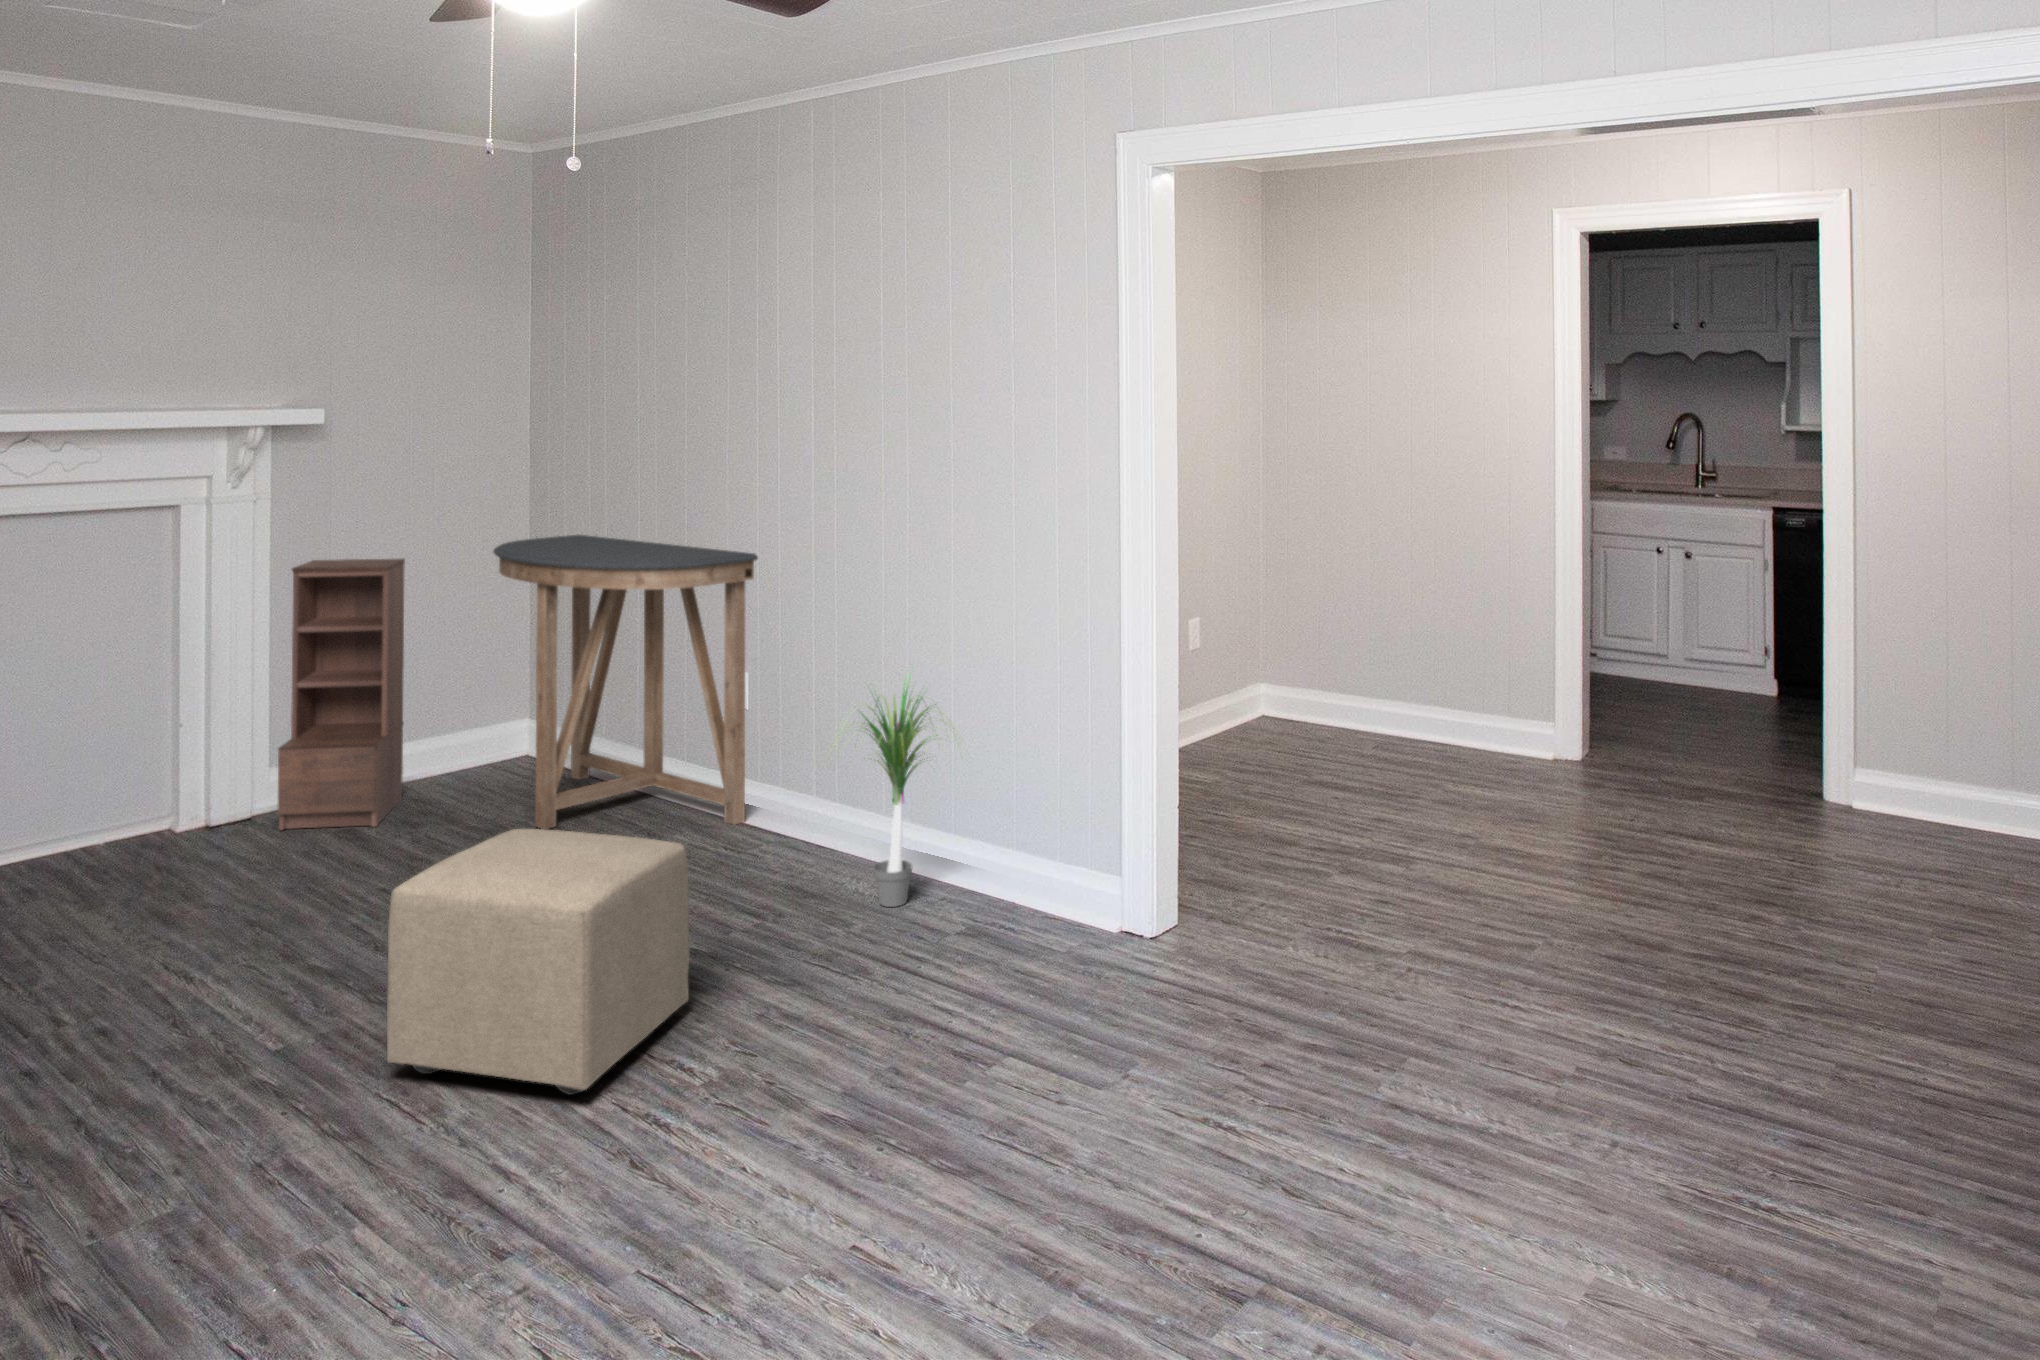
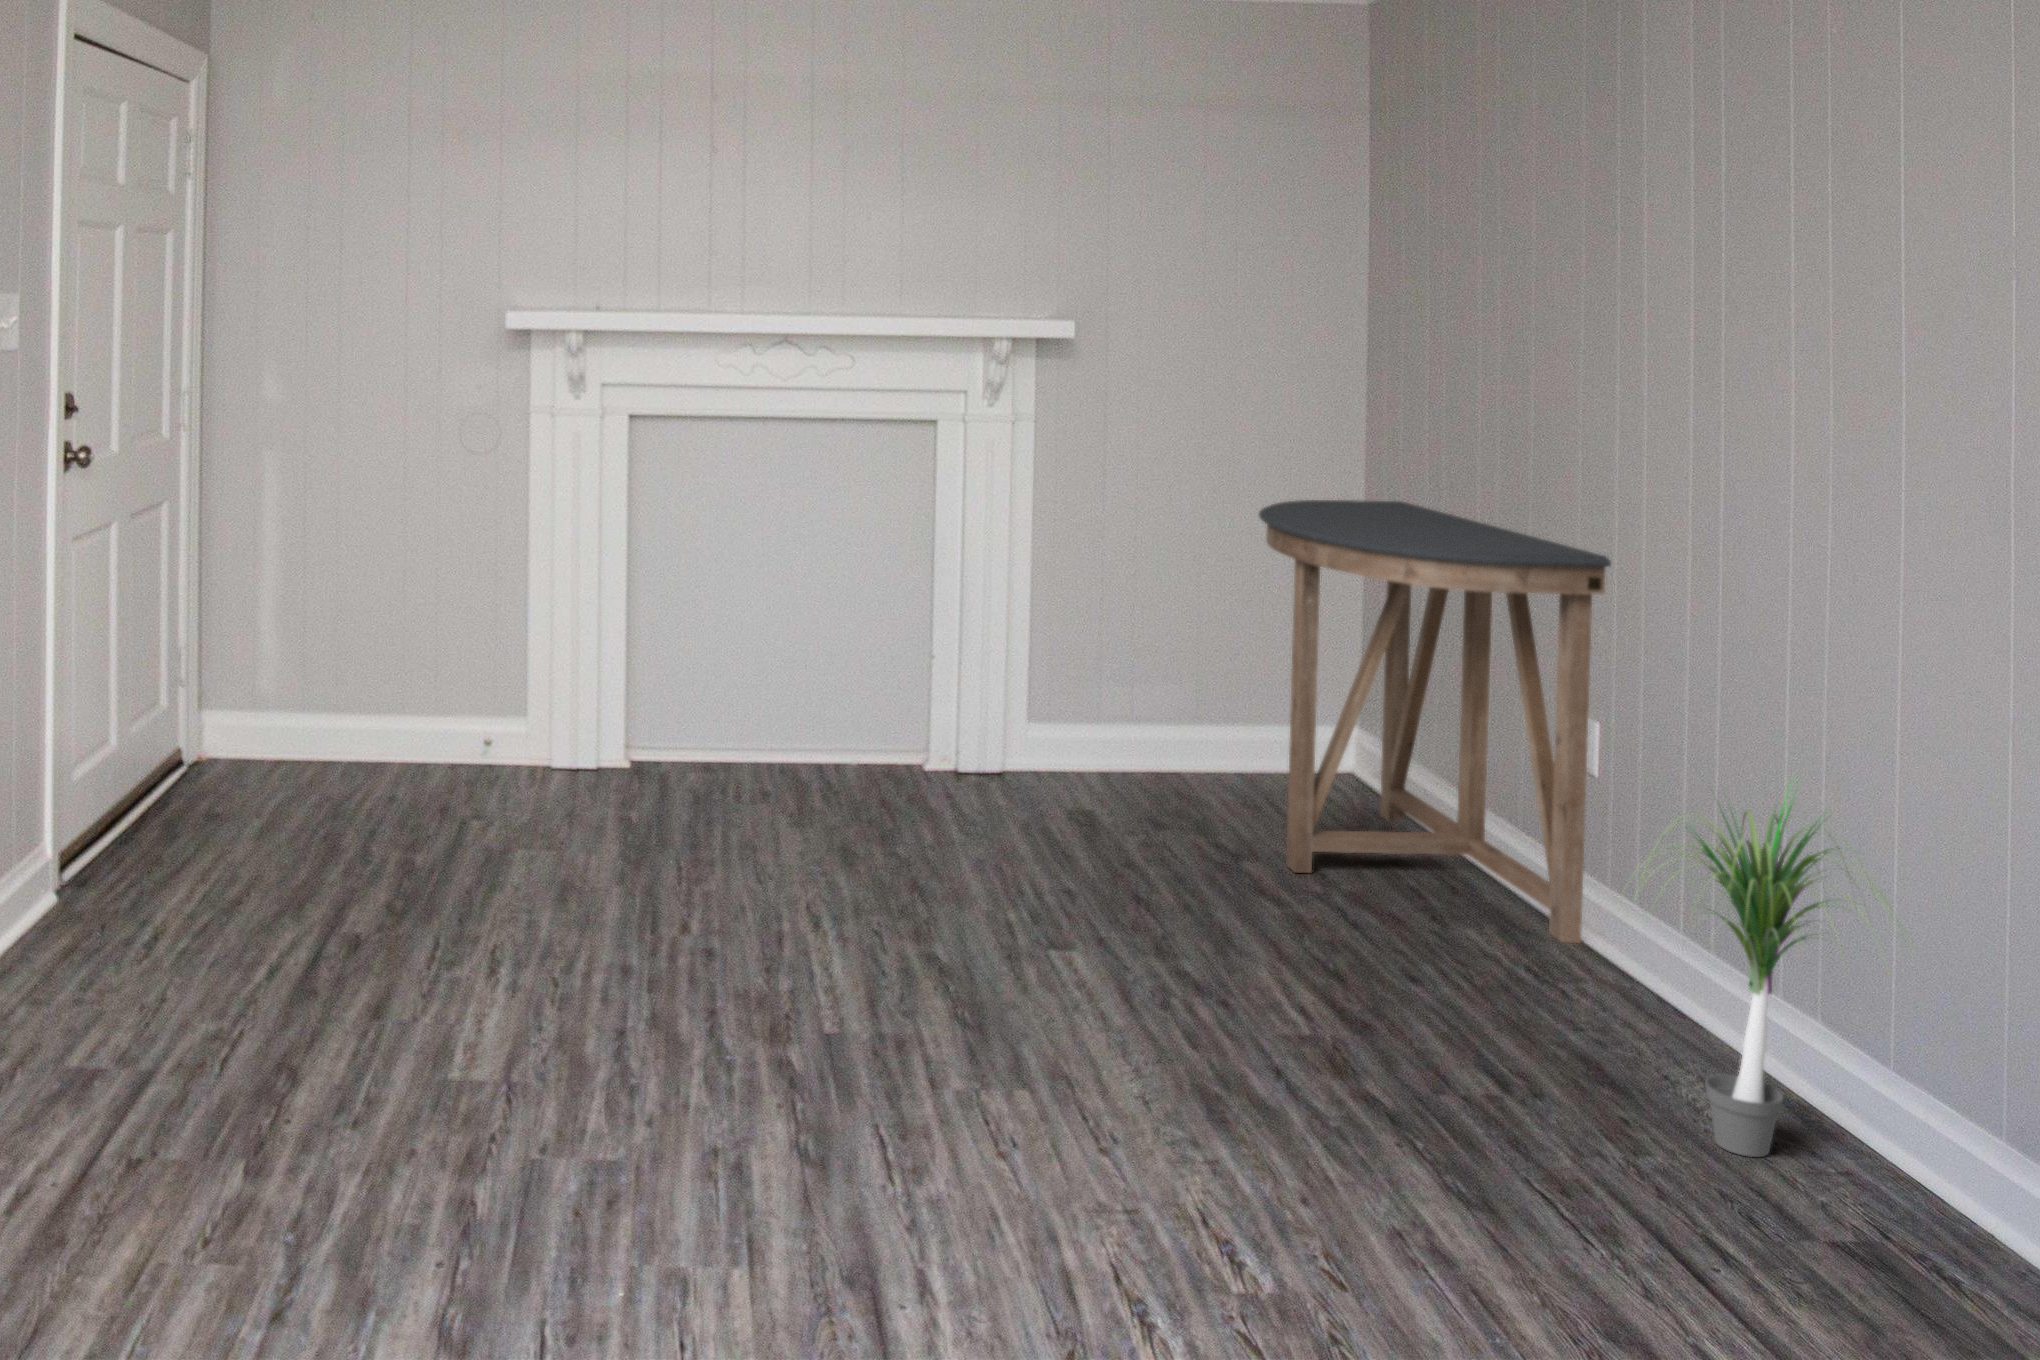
bookshelf: present [277,559,405,830] -> none [1012,497,1172,814]
ottoman: present [387,829,689,1095] -> none [895,861,1296,1228]

